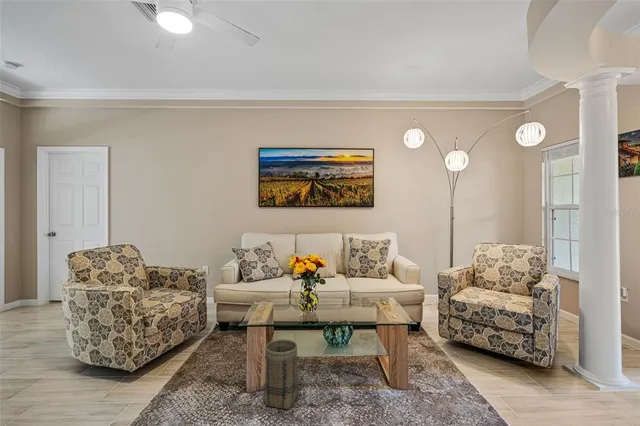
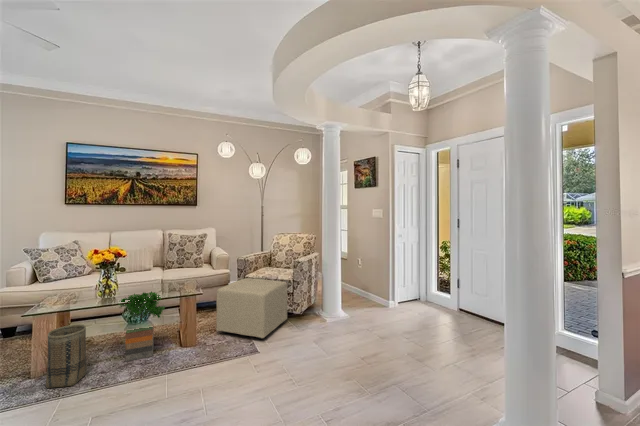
ottoman: none [424,302,522,396] -> present [216,278,287,339]
potted tree: none [321,309,371,389] -> present [119,291,165,361]

